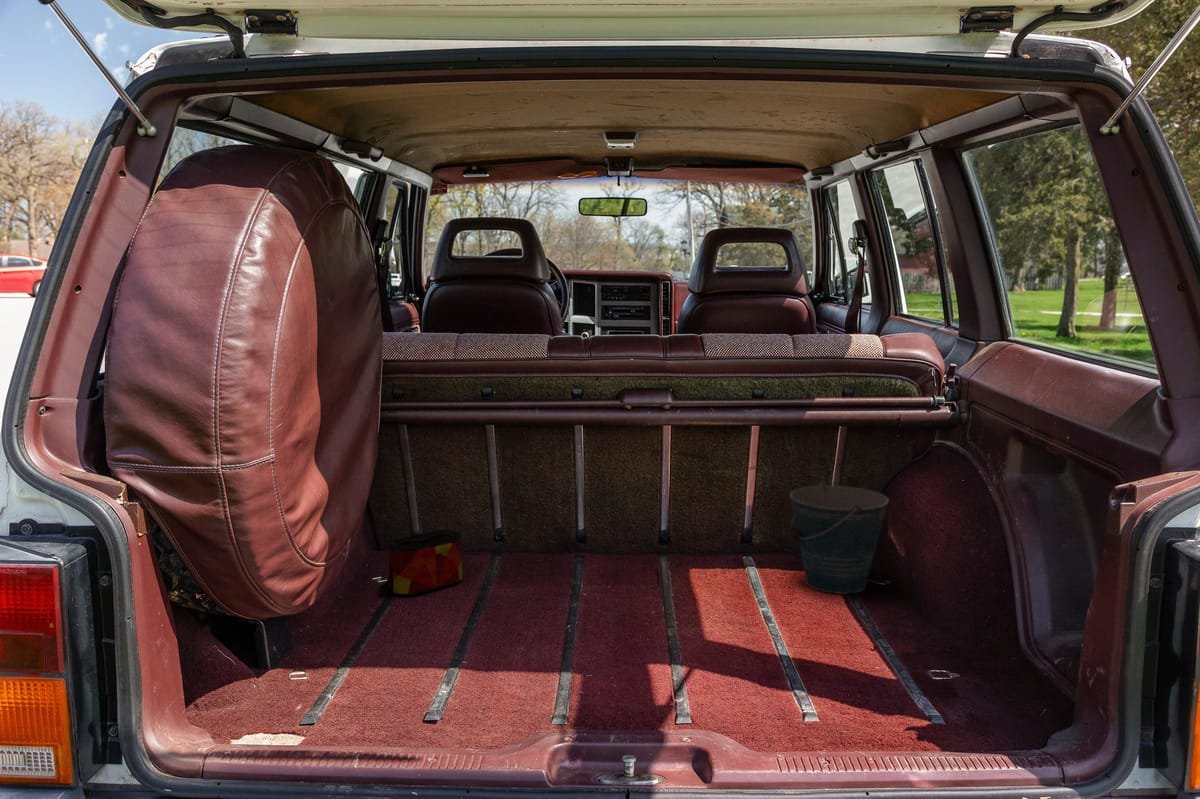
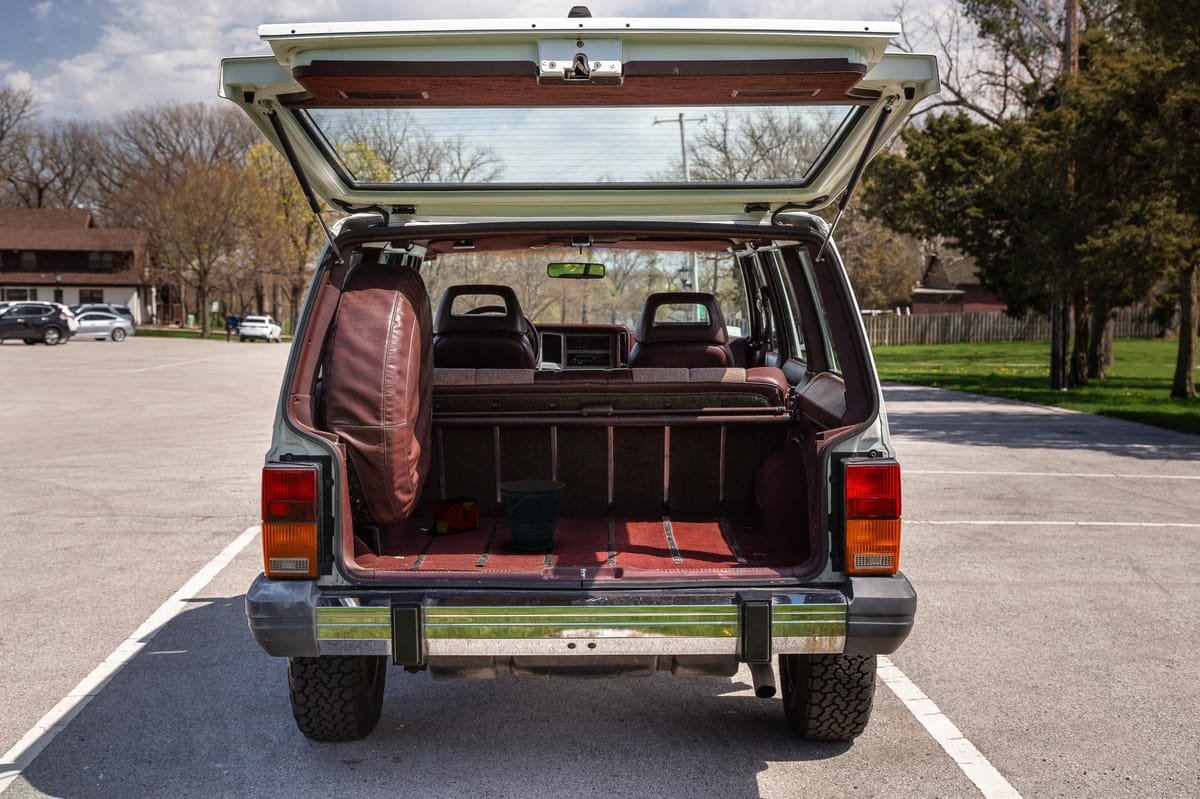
bucket: present [788,482,888,594] -> present [499,478,564,550]

